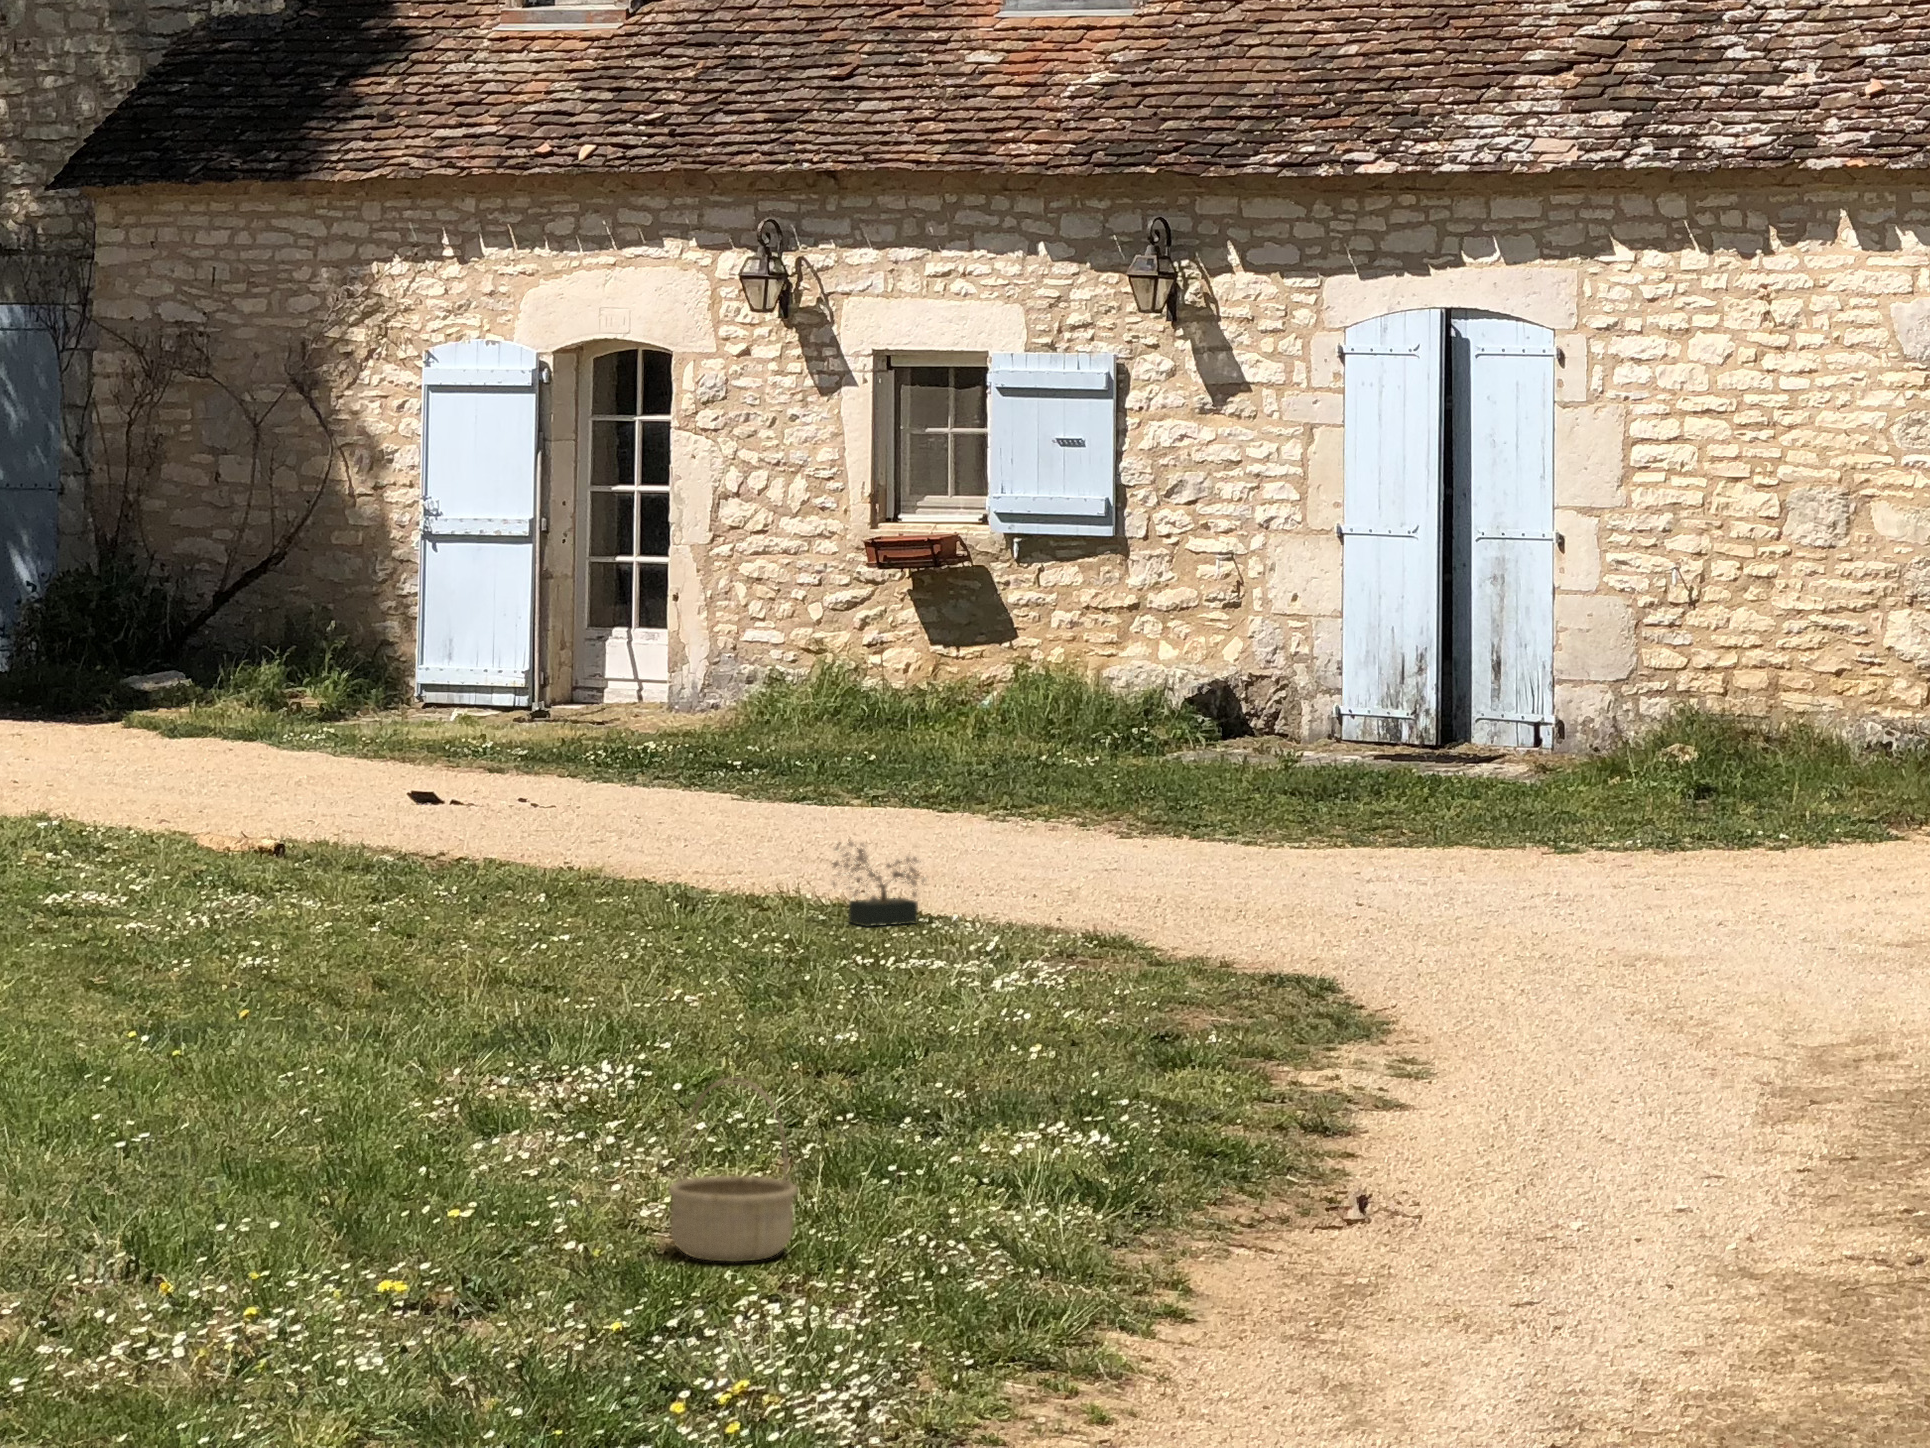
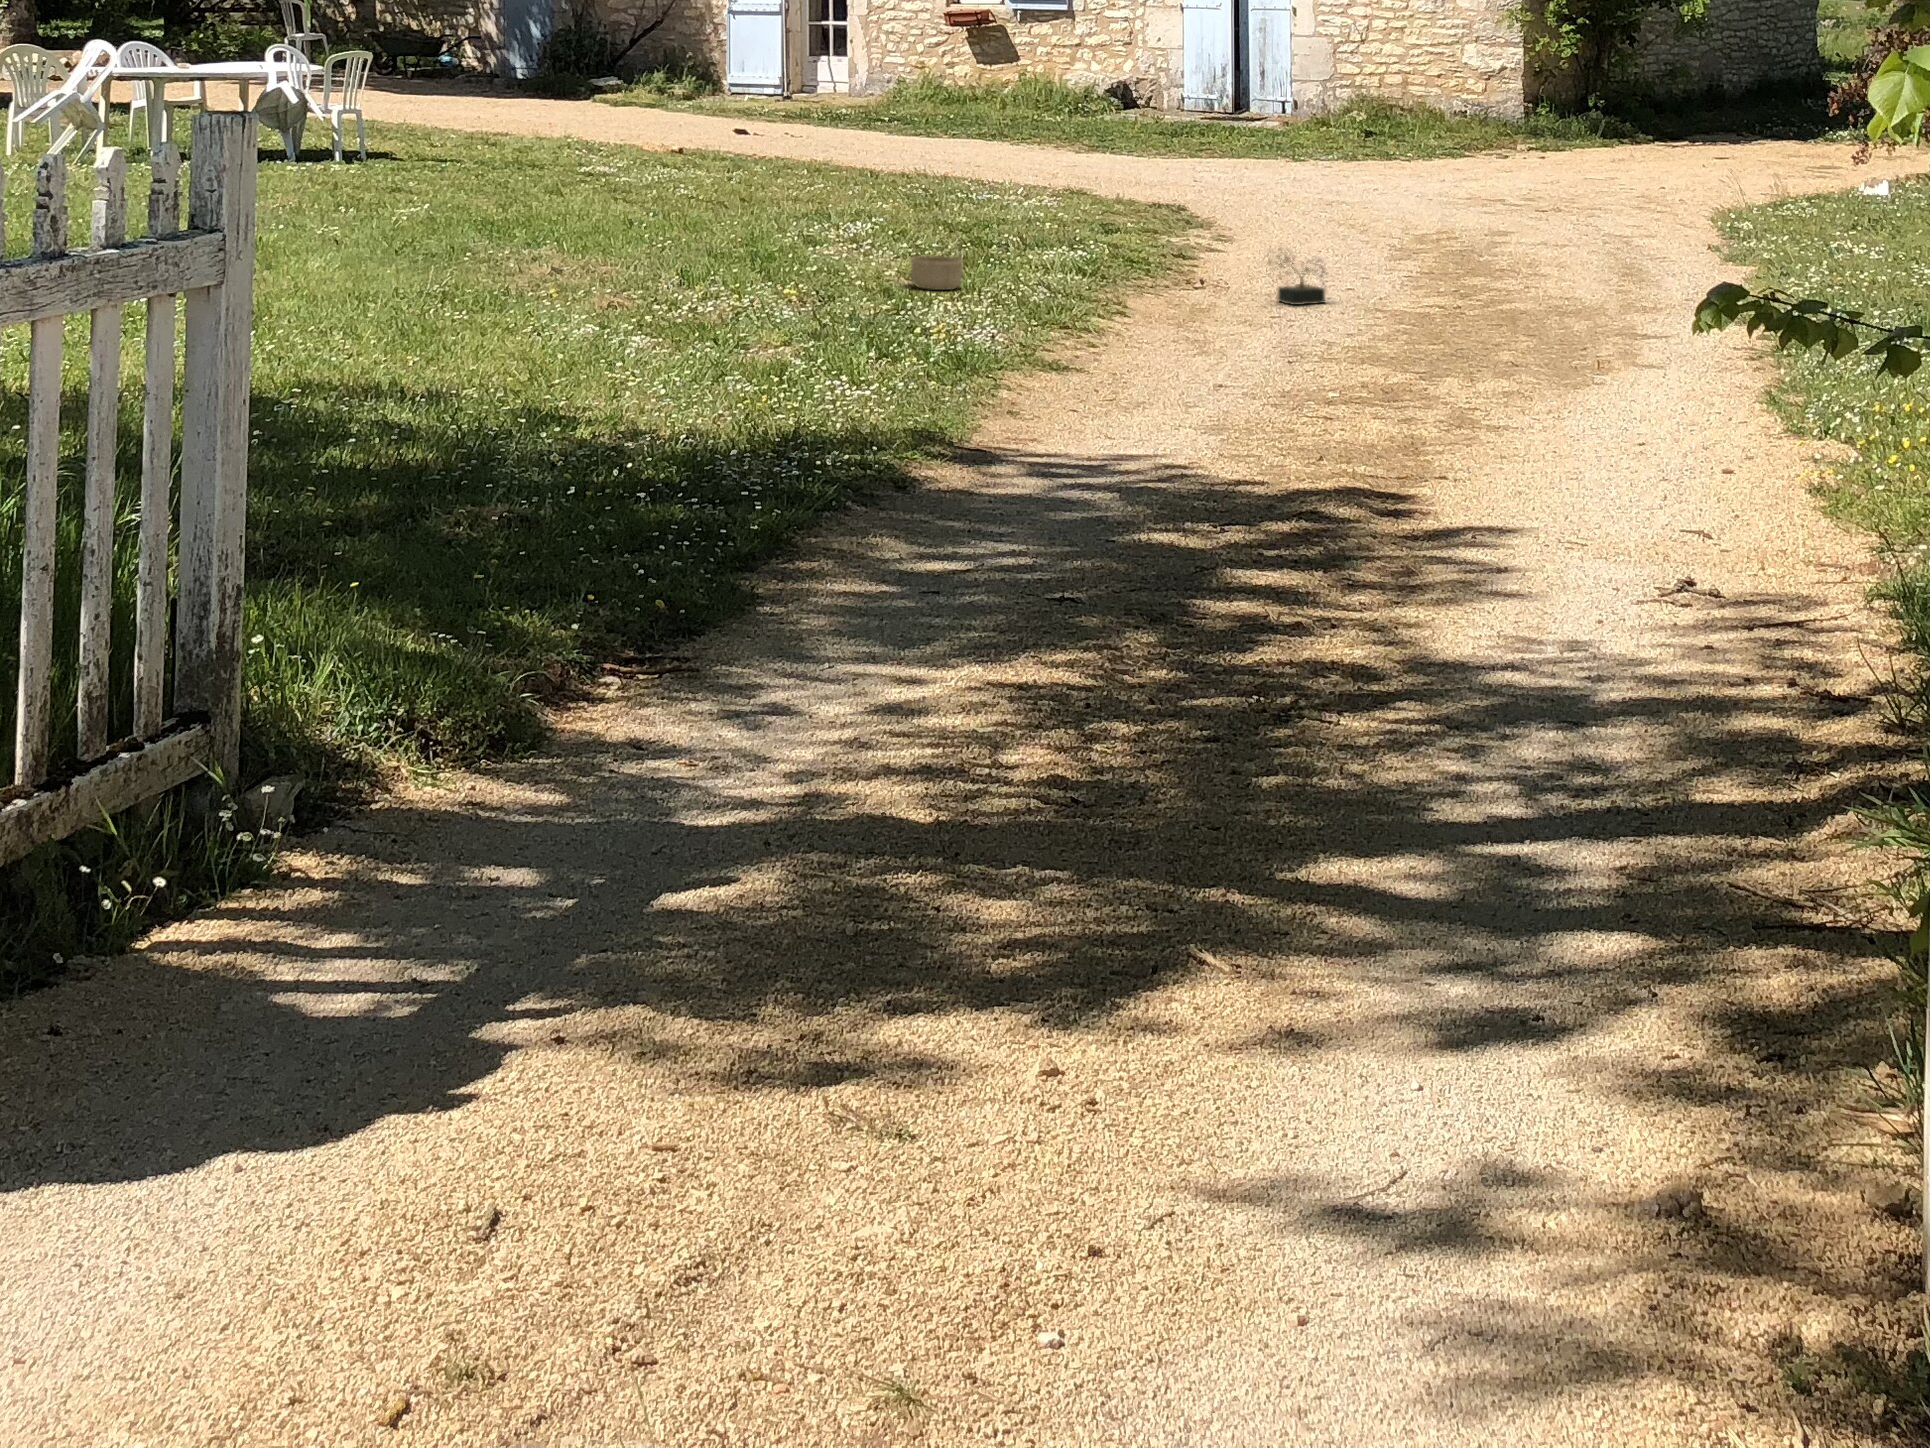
decorative plant: present [832,842,925,927] -> present [1268,248,1328,305]

